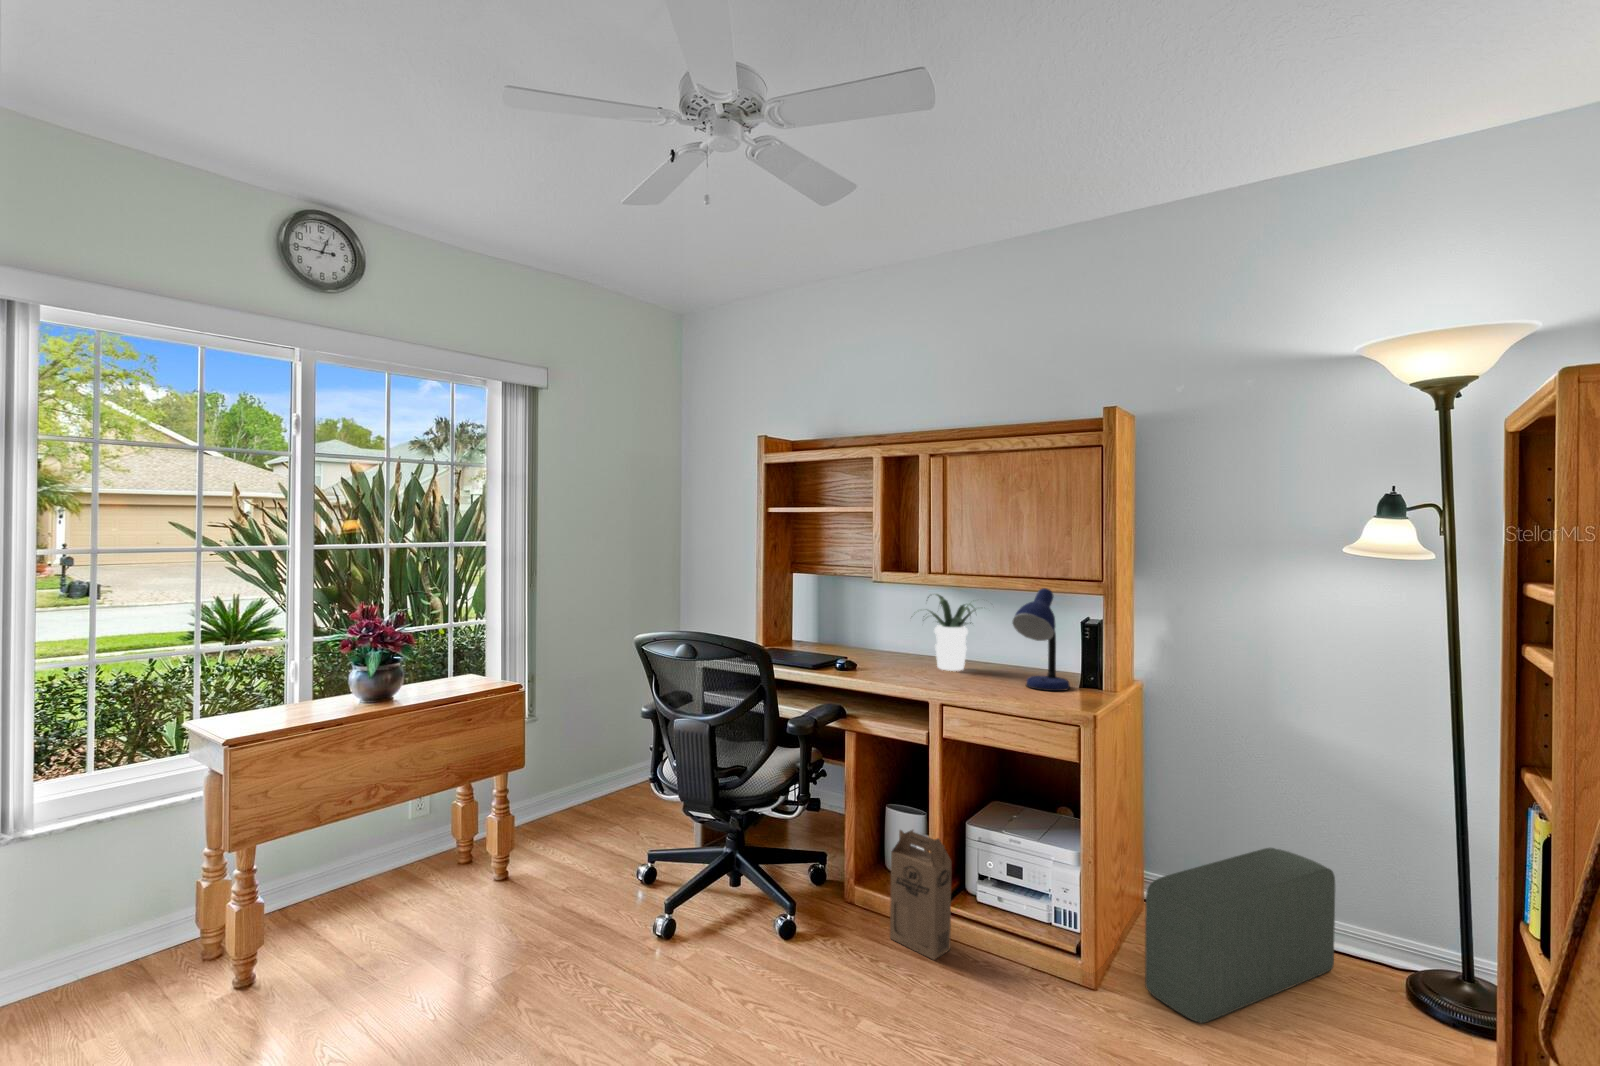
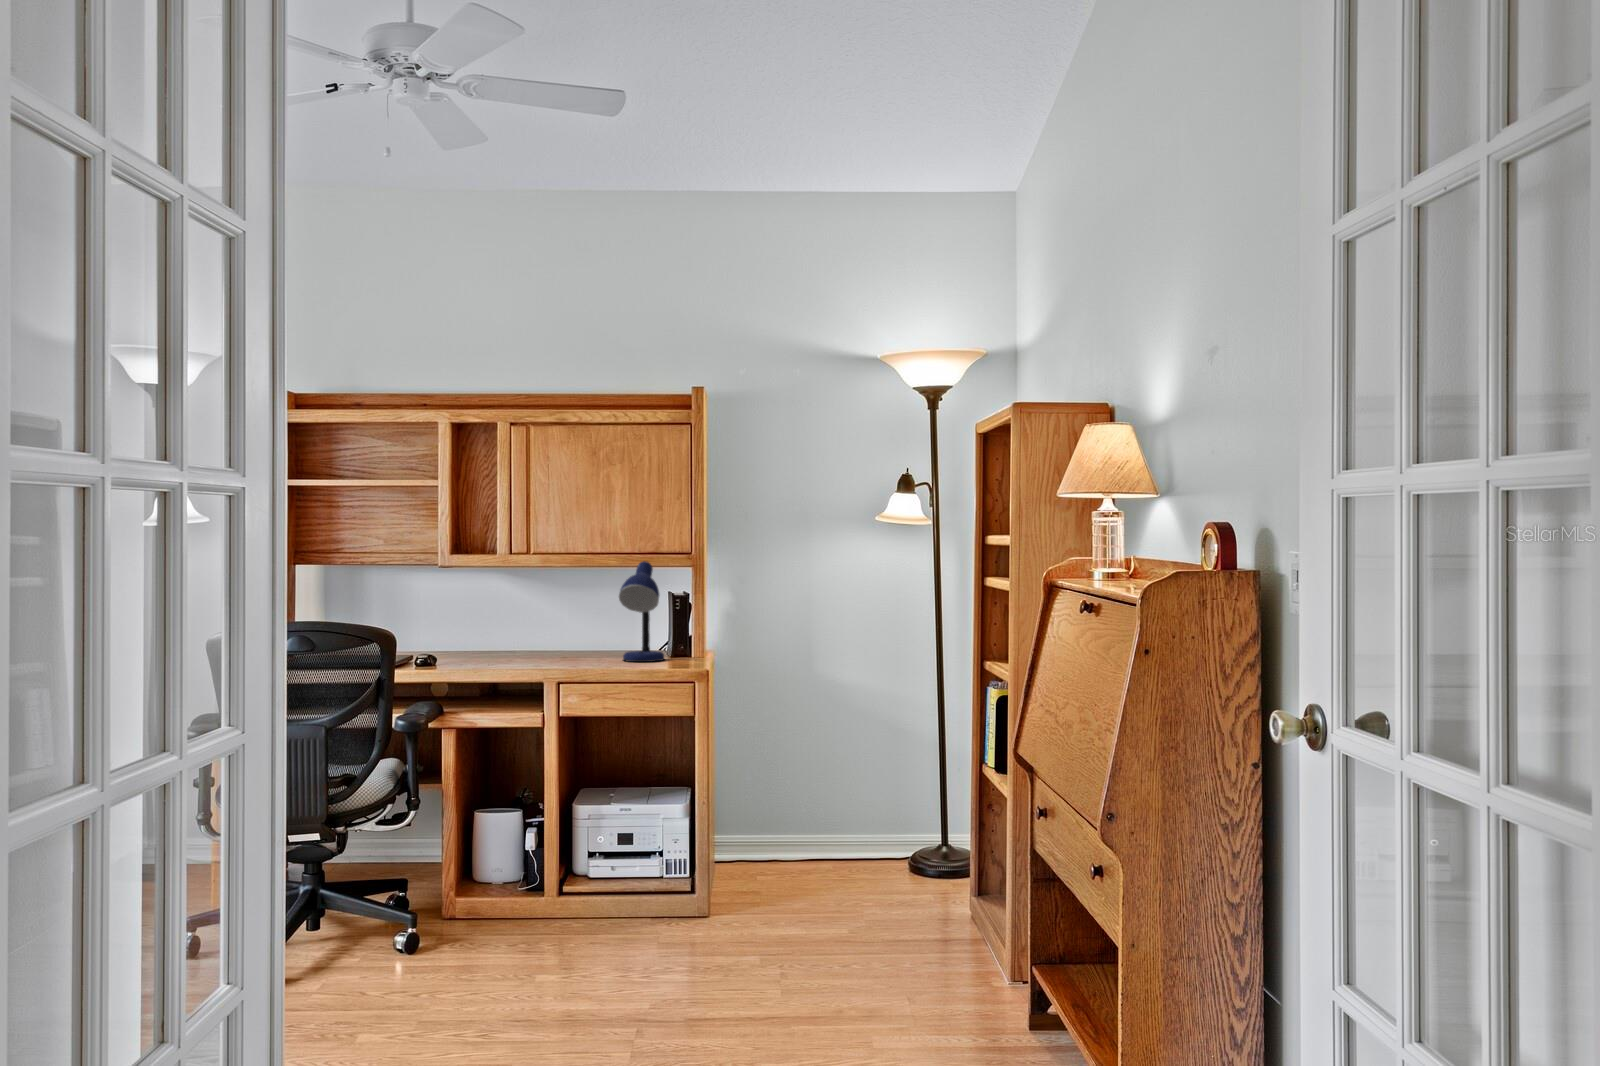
potted plant: present [928,594,976,671] -> none [492,578,581,658]
cardboard box: present [890,830,952,960] -> none [511,813,574,933]
pouf: present [1145,848,1335,1023] -> none [749,780,874,915]

